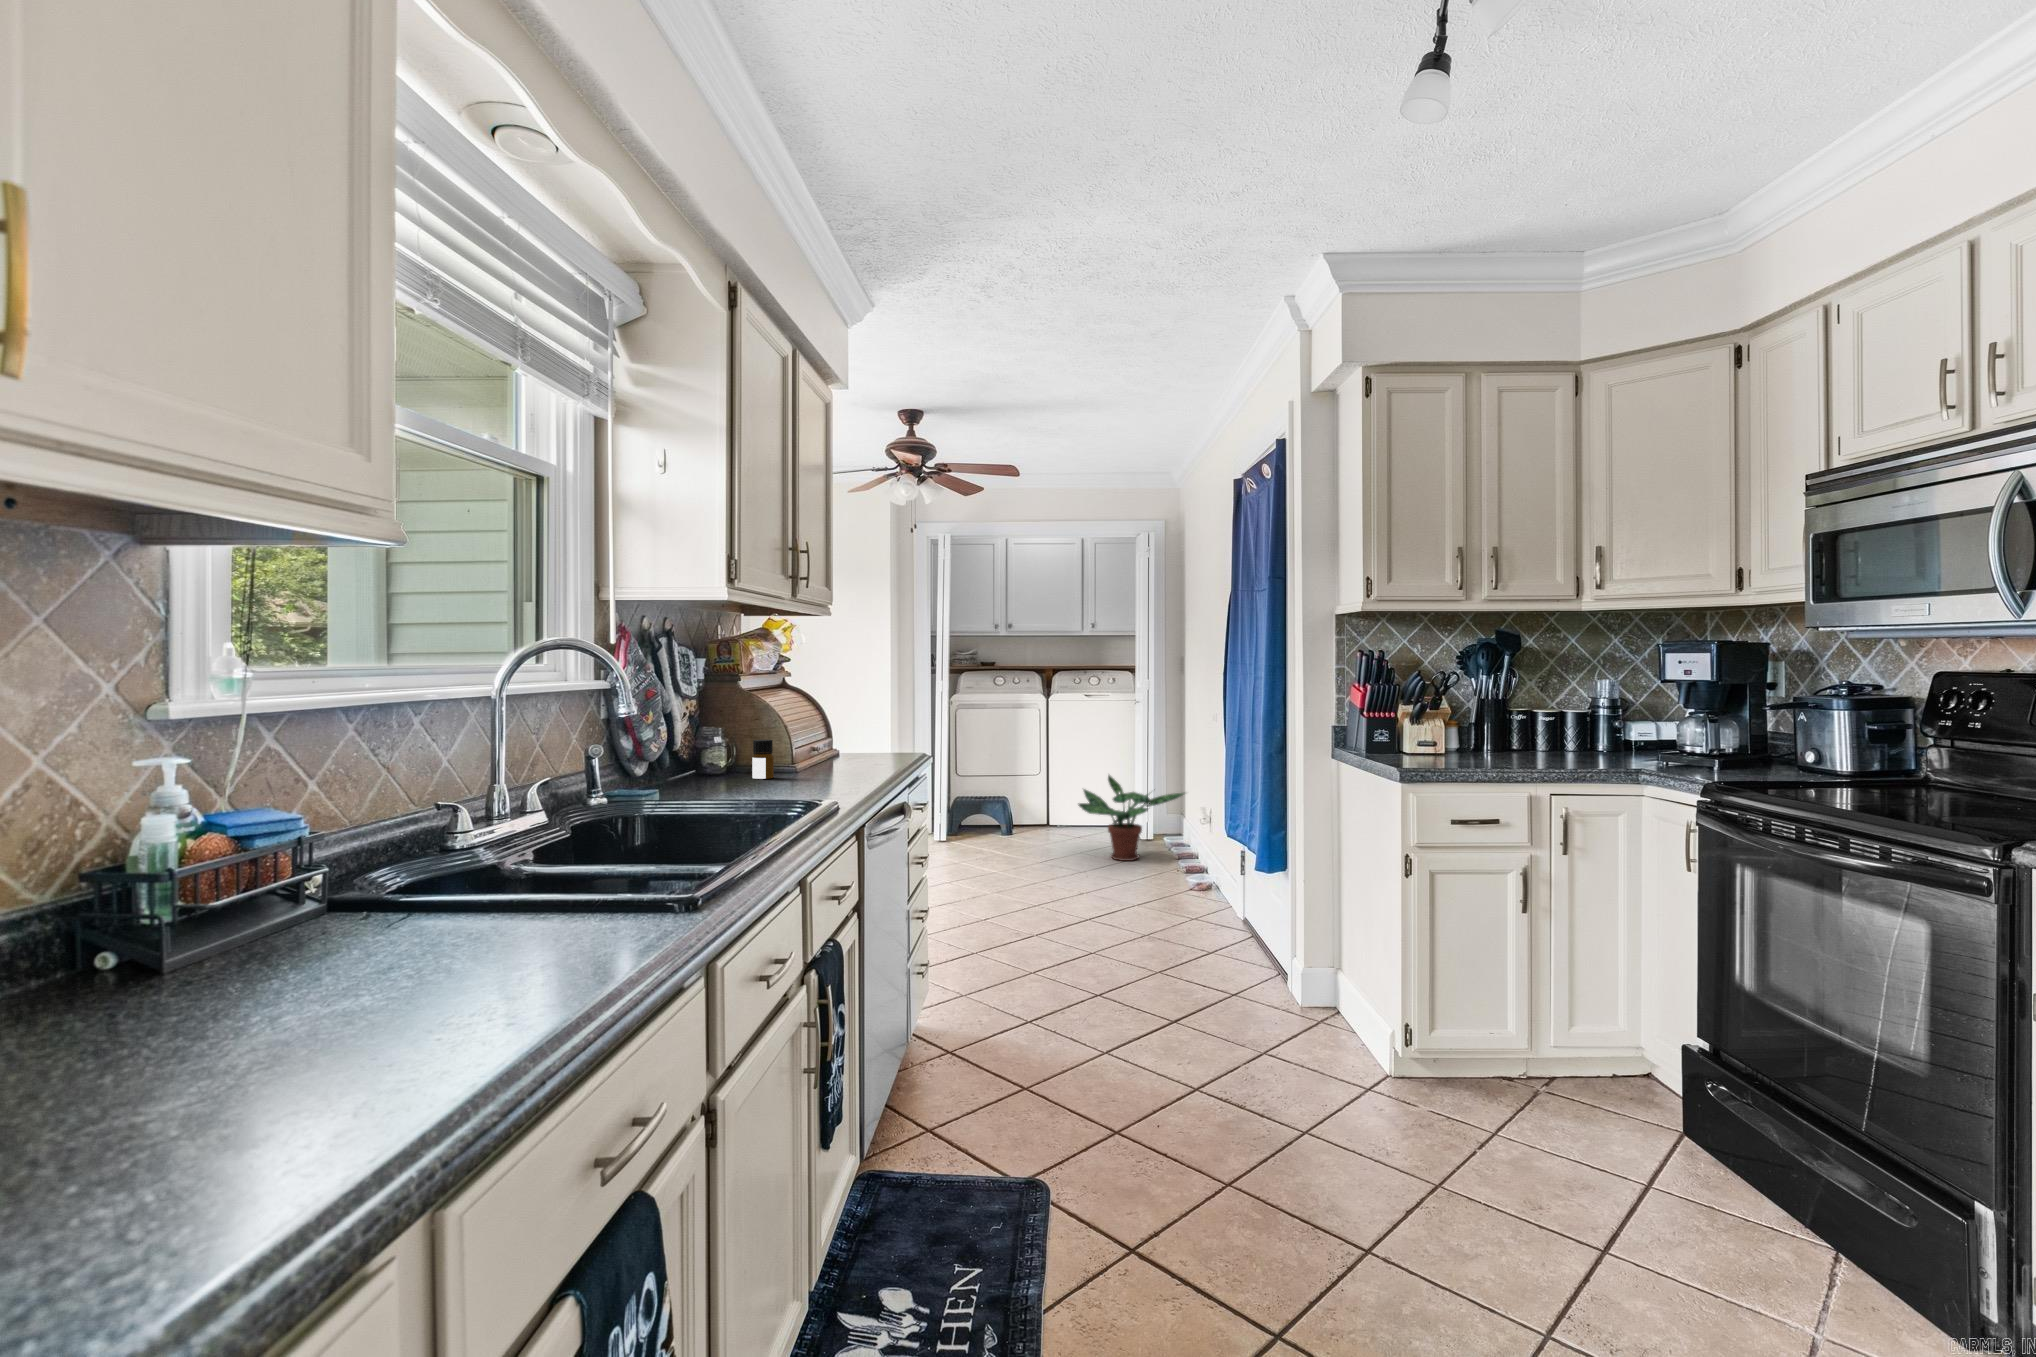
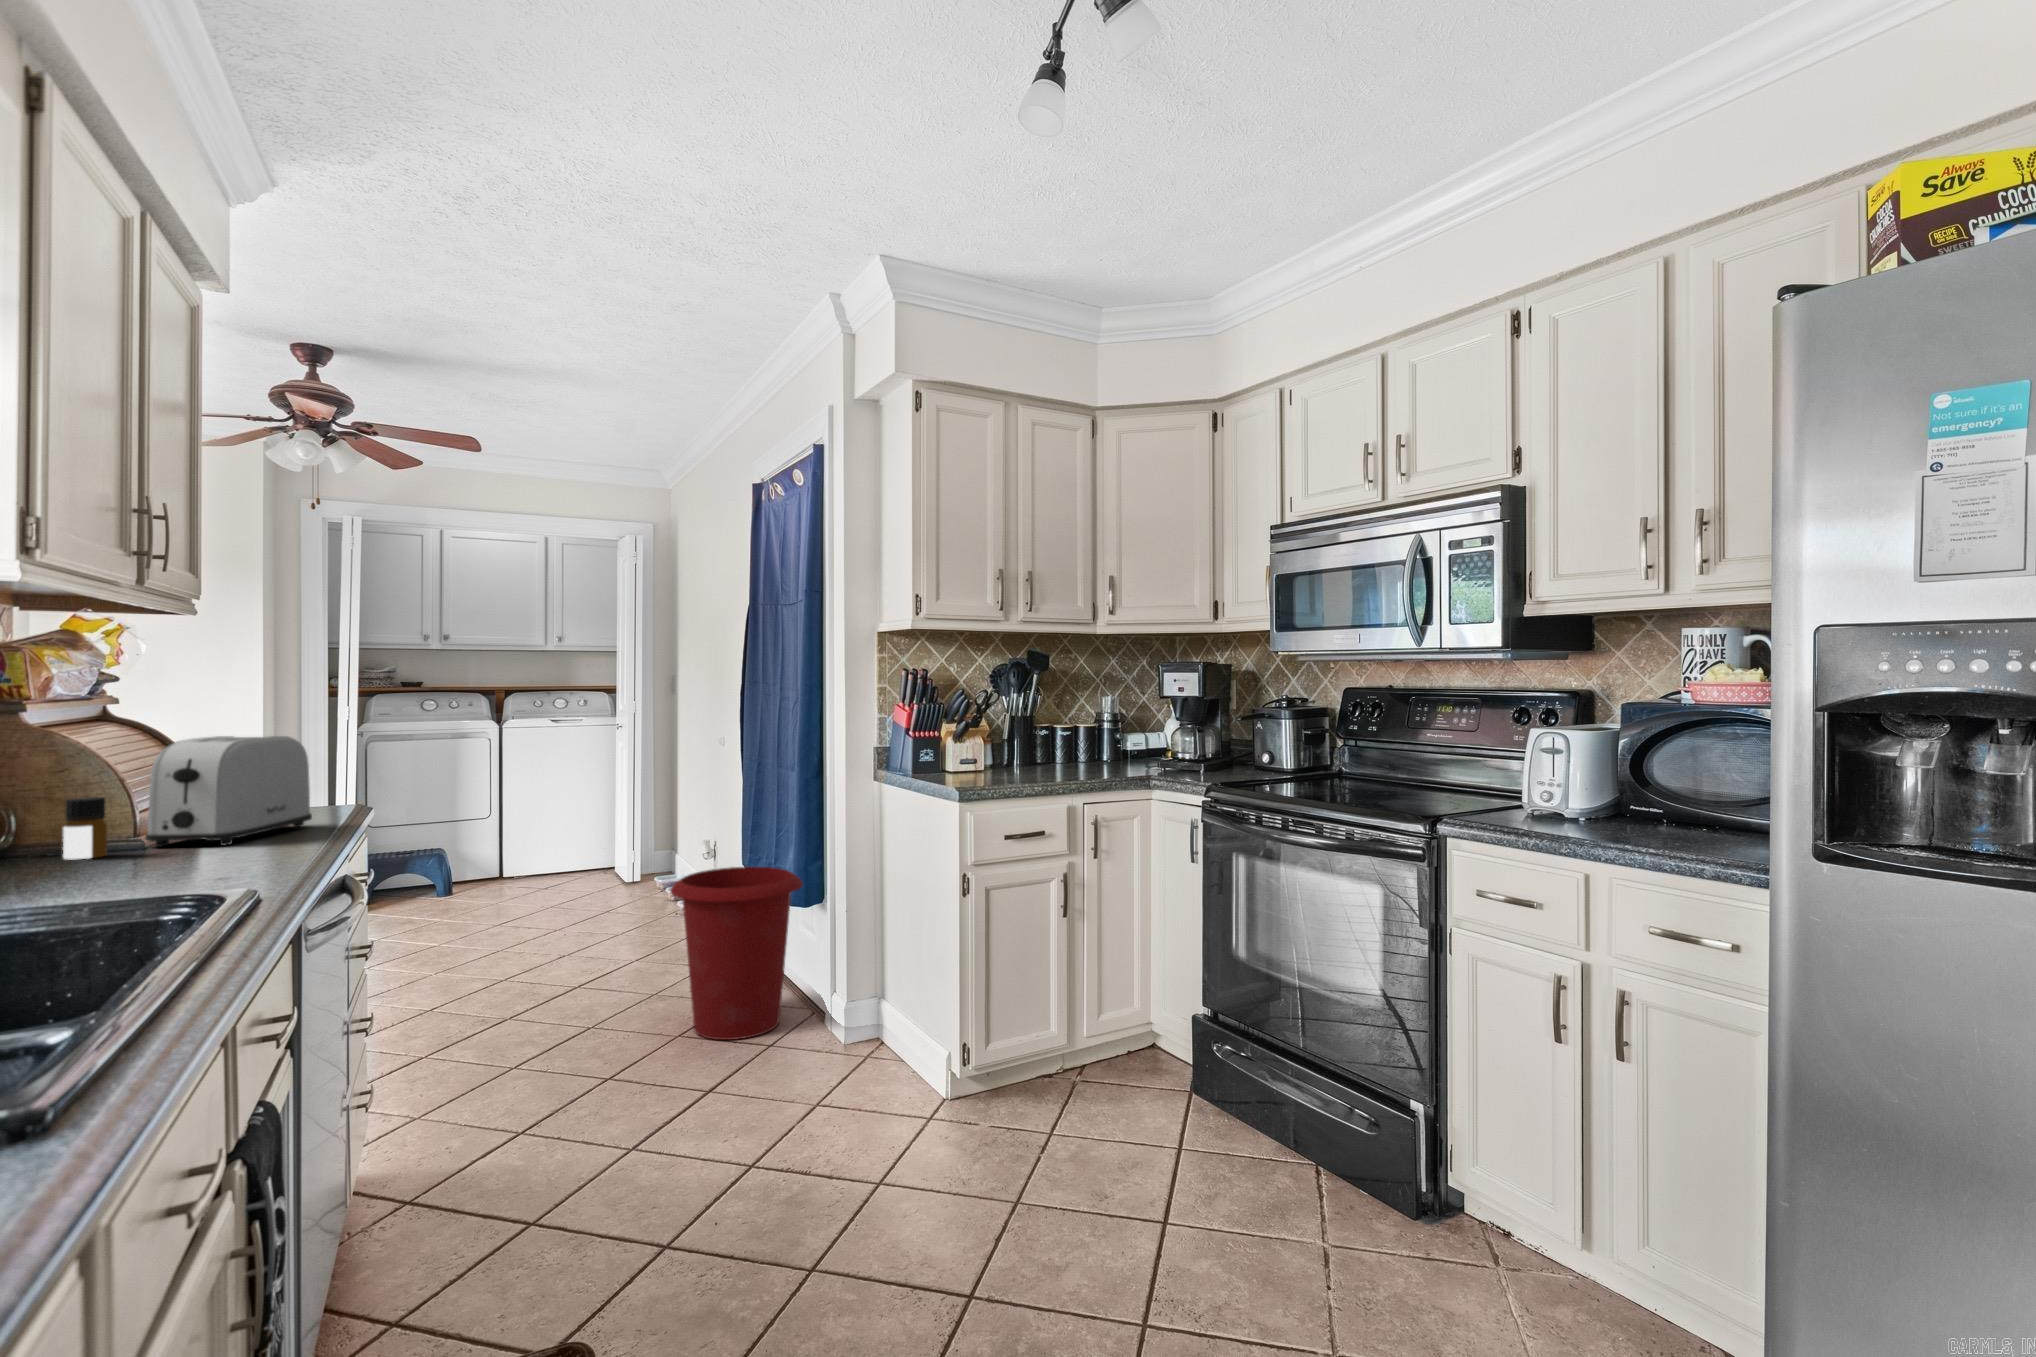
toaster: none [794,702,888,777] -> present [145,736,312,847]
potted plant: present [1078,775,1184,861] -> none [541,807,679,906]
waste bin: none [1156,833,1273,986] -> present [670,867,803,1040]

